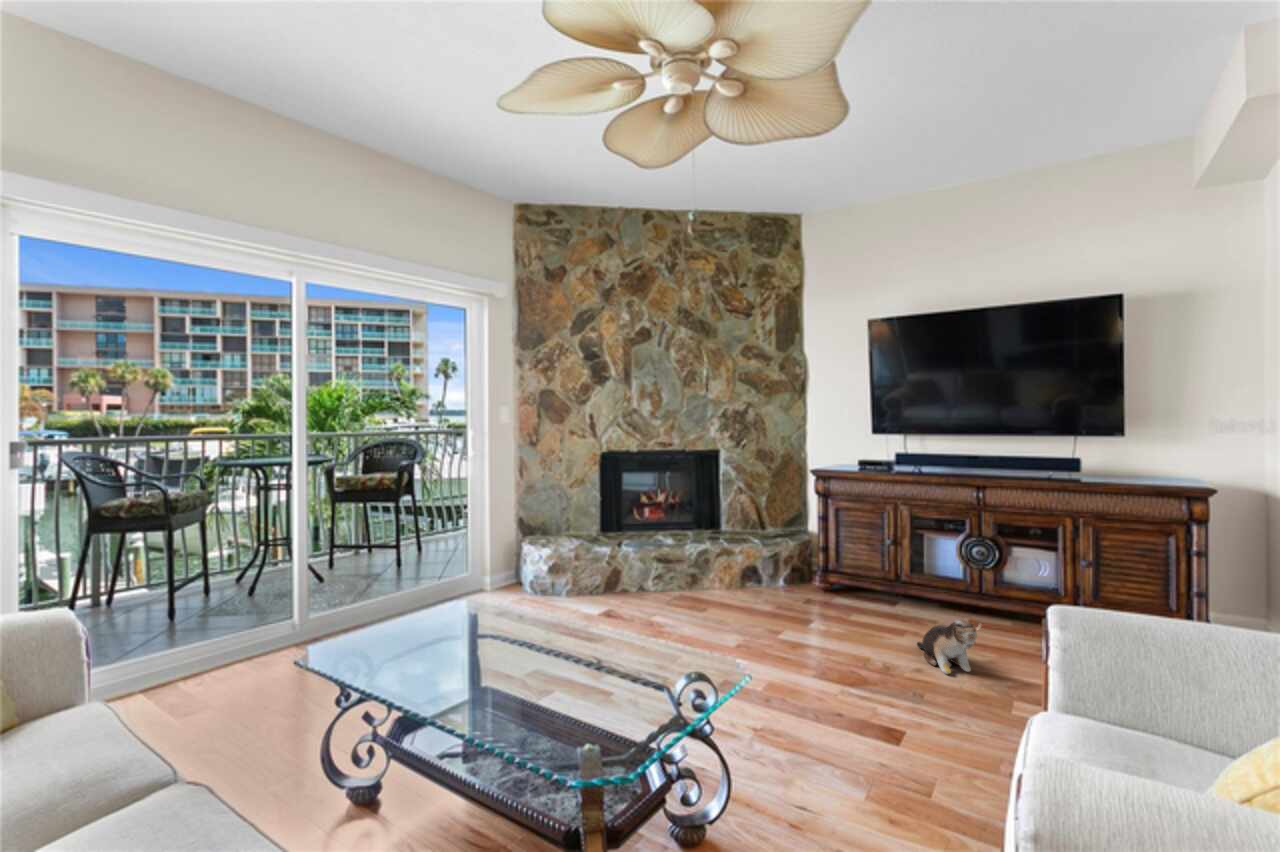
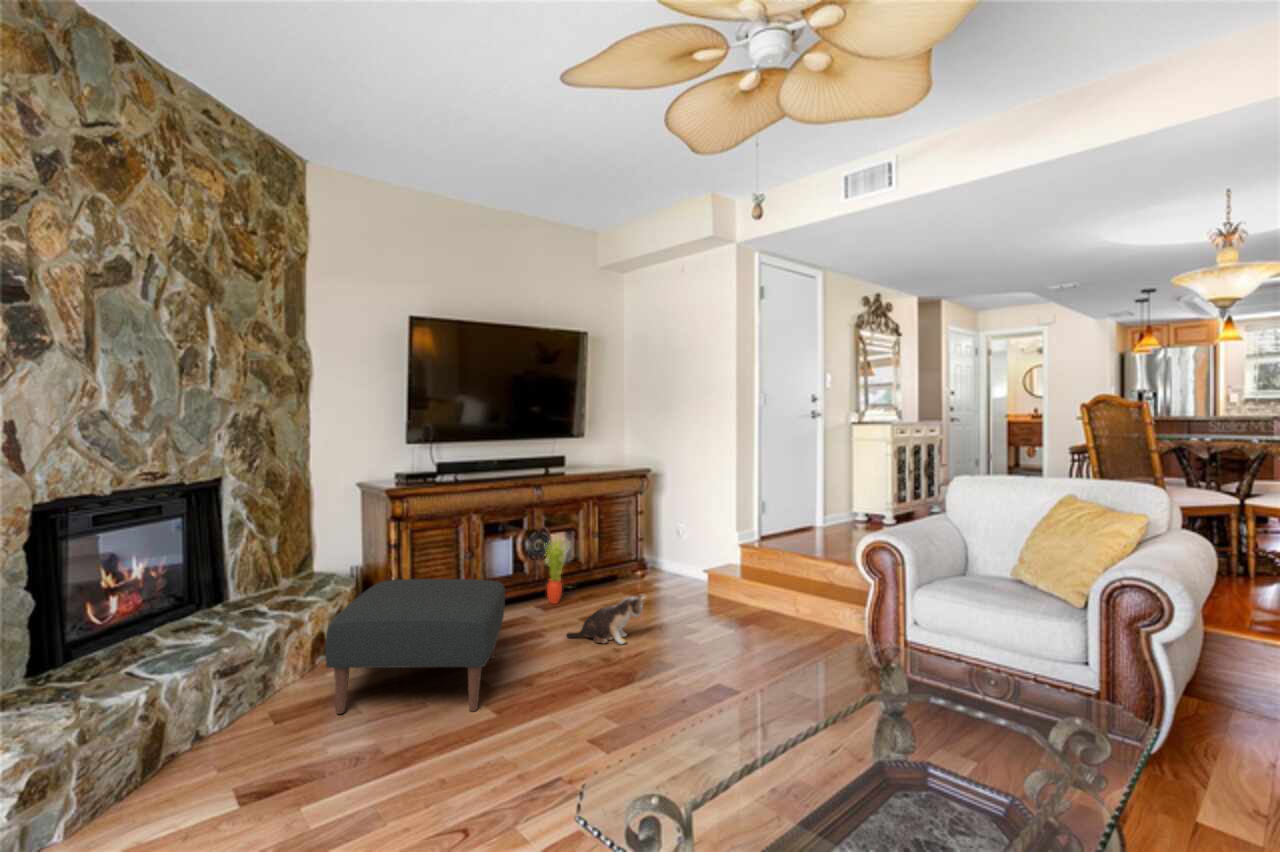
ottoman: none [684,537,840,640] -> present [325,579,505,714]
potted plant: none [980,540,1022,628] -> present [544,538,566,604]

